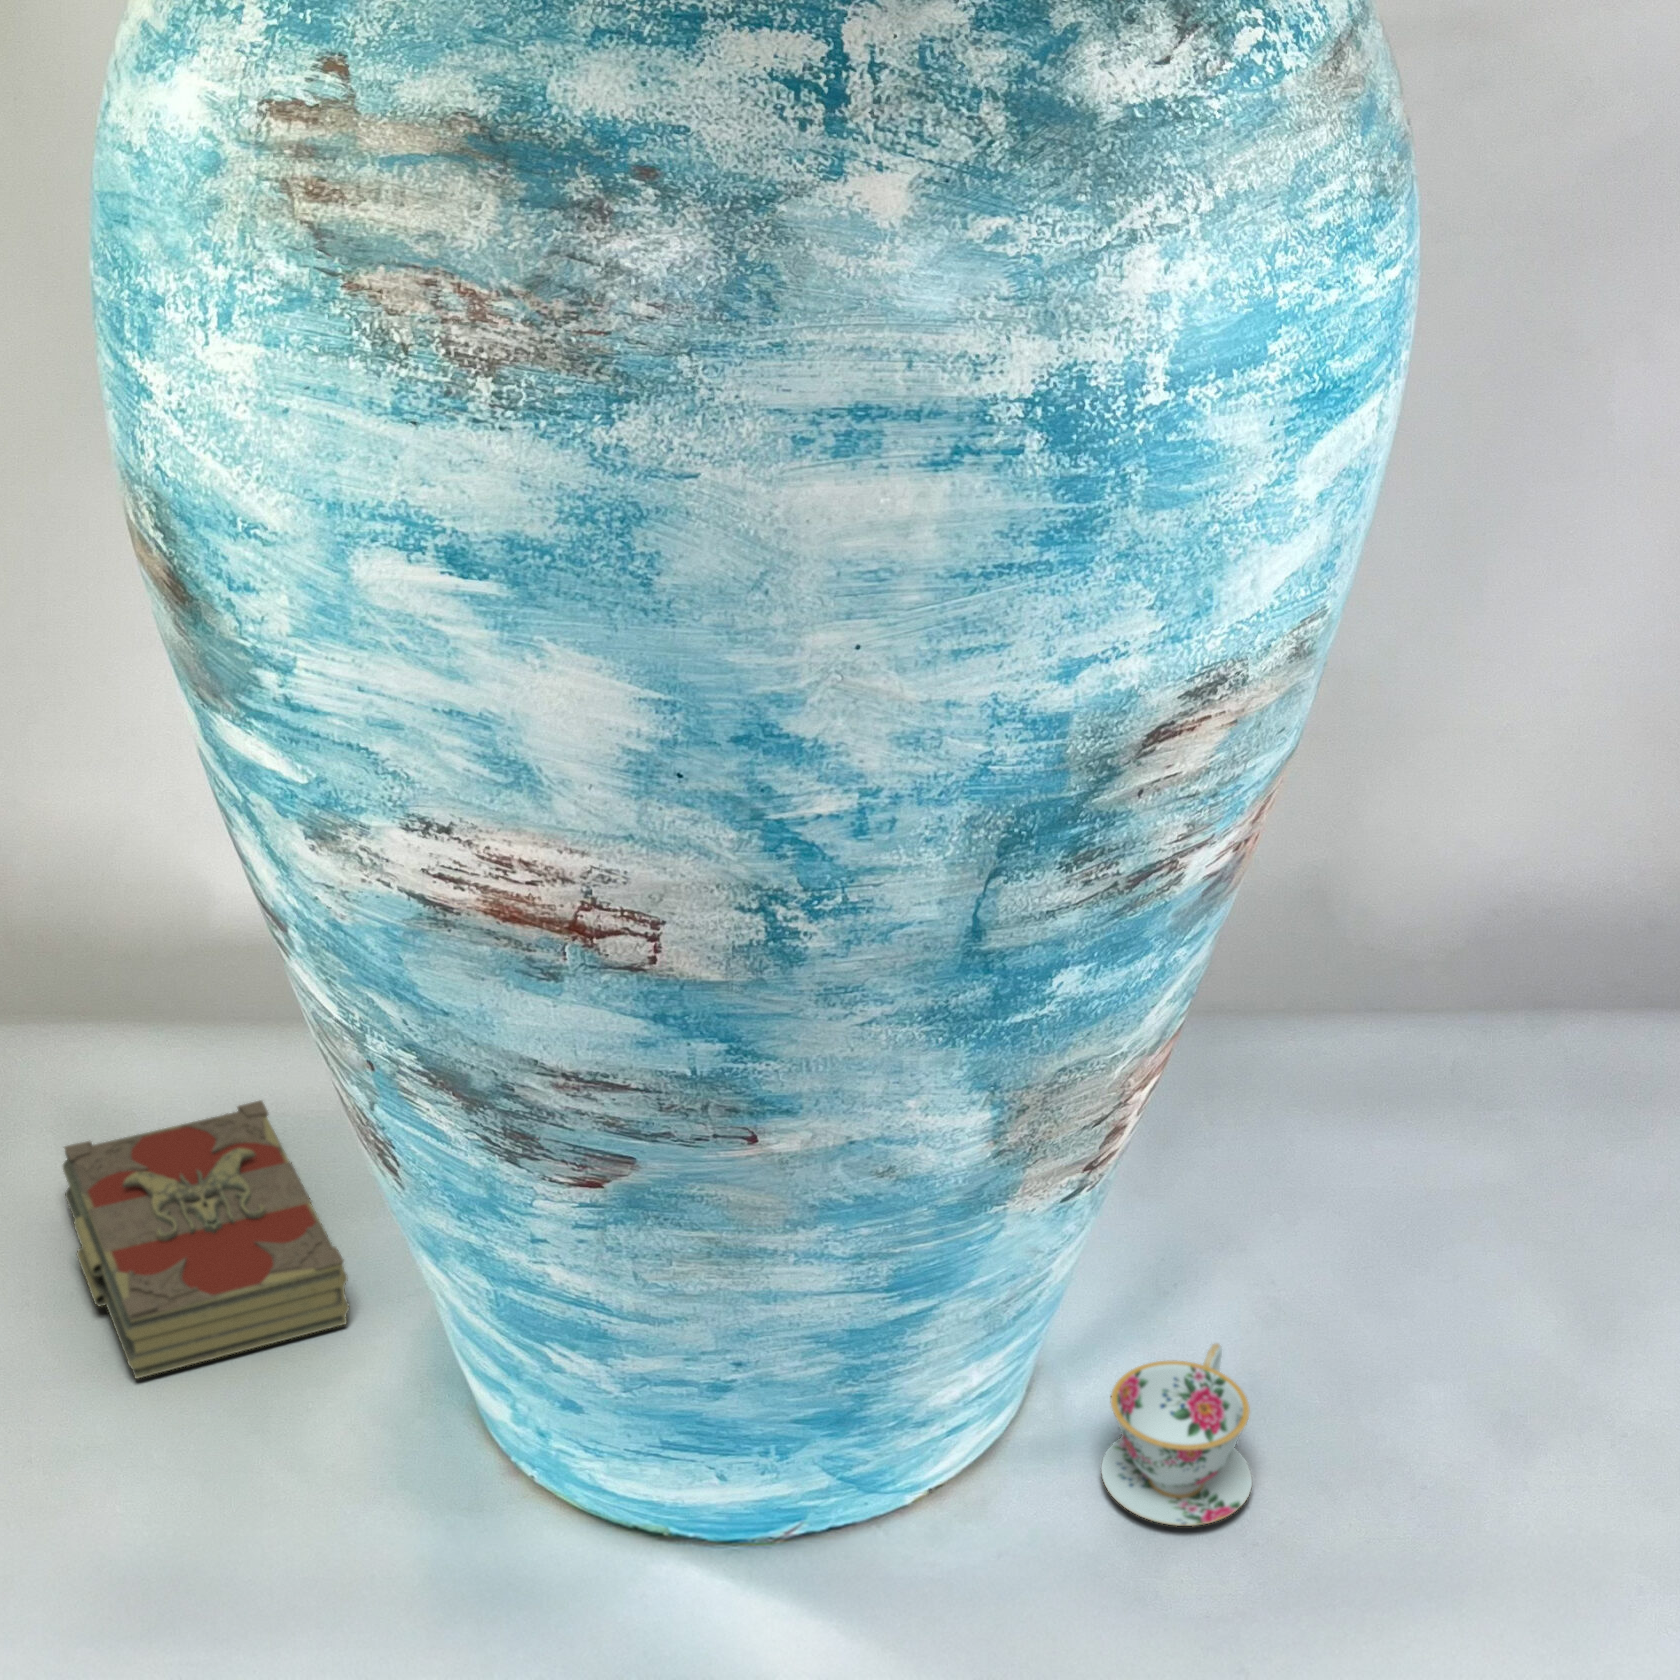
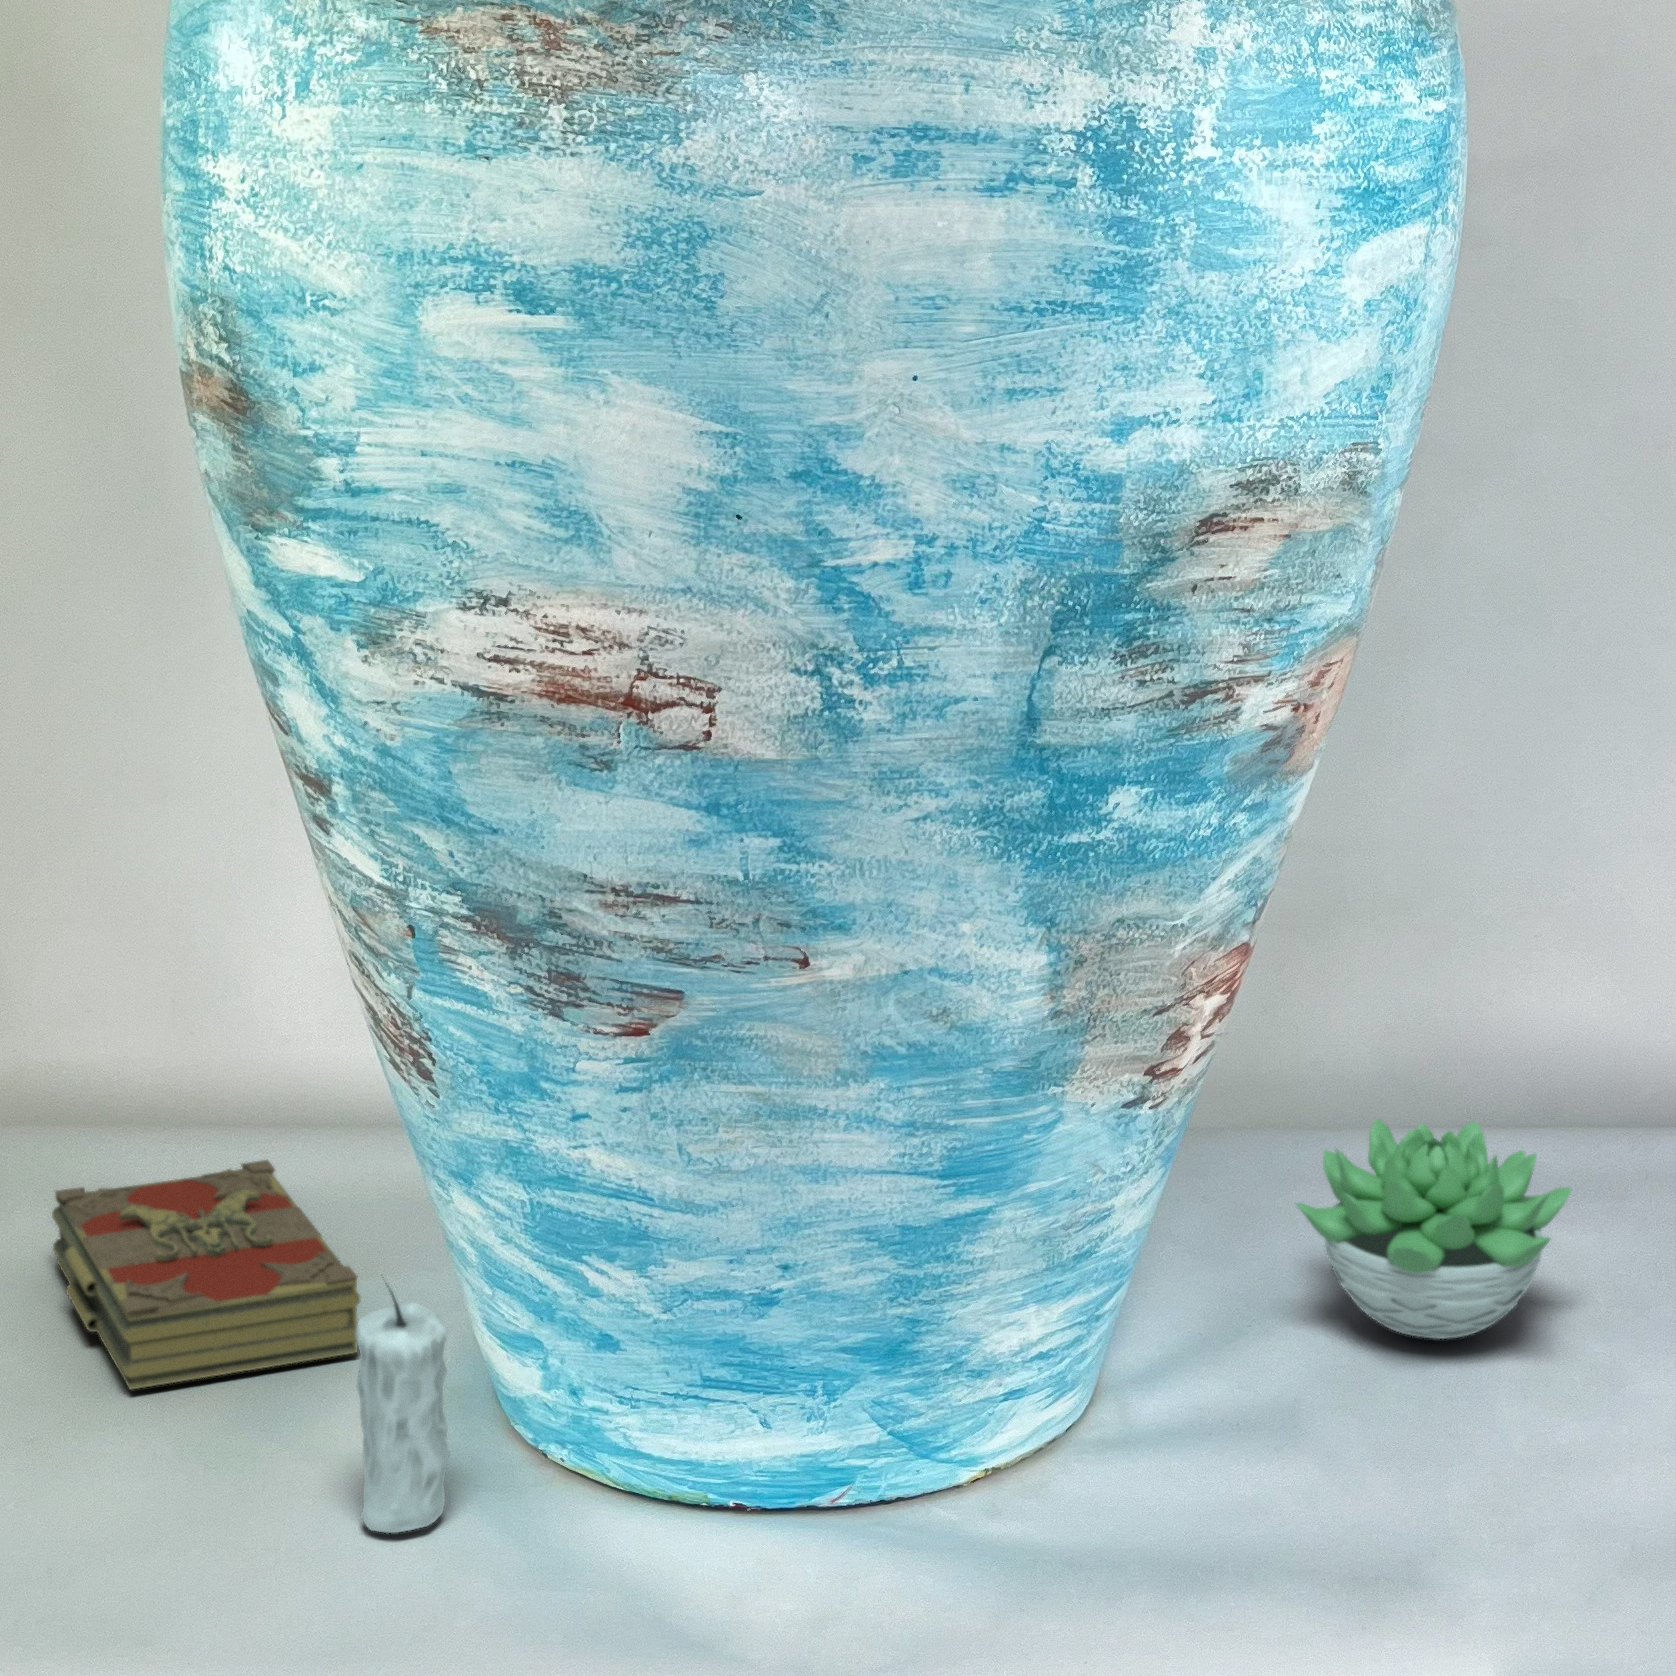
succulent plant: none [1213,1077,1470,1292] -> present [1296,1119,1571,1339]
teacup: present [1101,1344,1252,1526] -> none [1171,1346,1333,1509]
candle: none [337,1346,430,1571] -> present [355,1290,450,1533]

